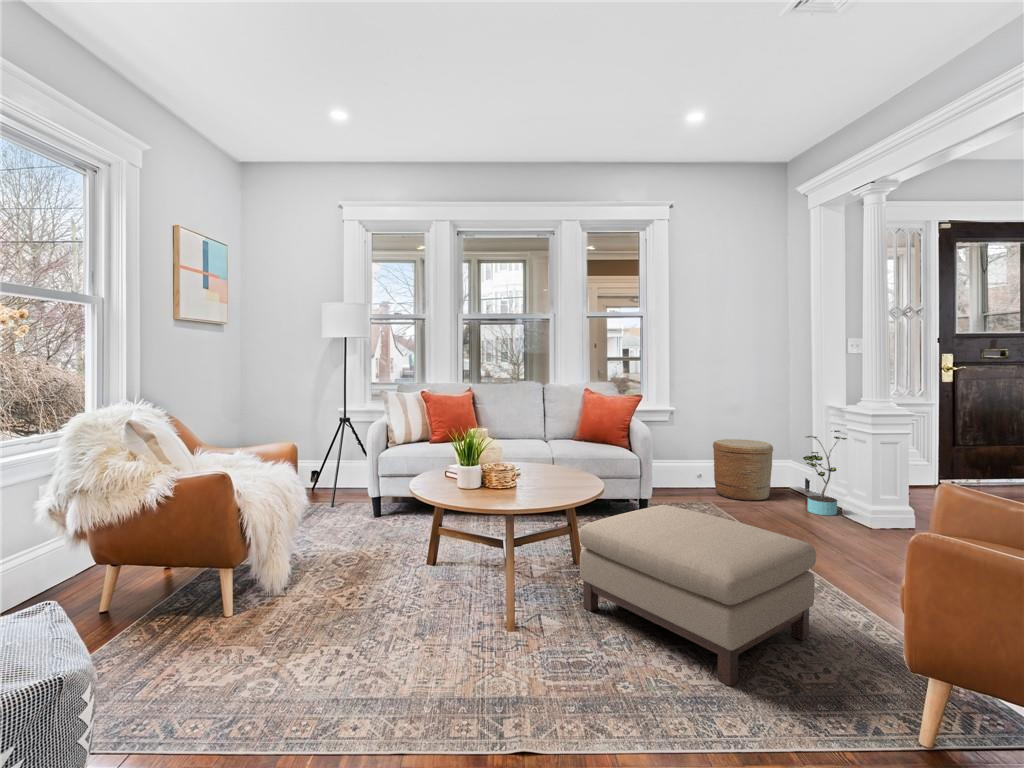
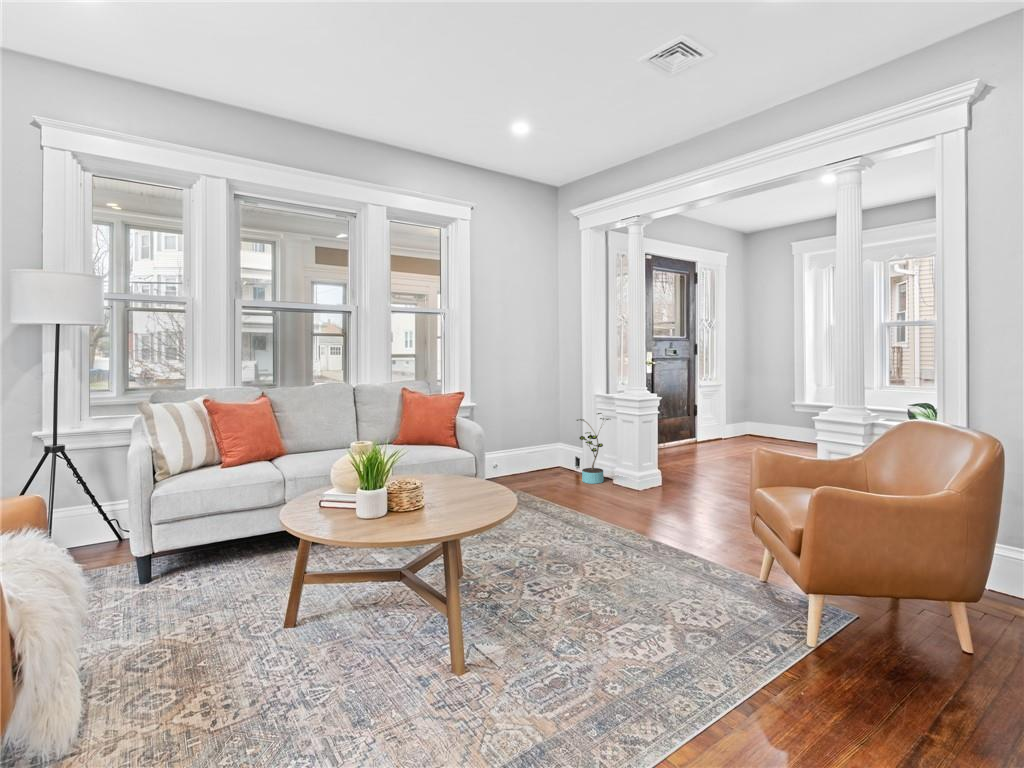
woven basket: present [713,439,773,501] -> none [500,427,550,482]
ottoman: present [579,505,816,686] -> none [496,499,689,652]

